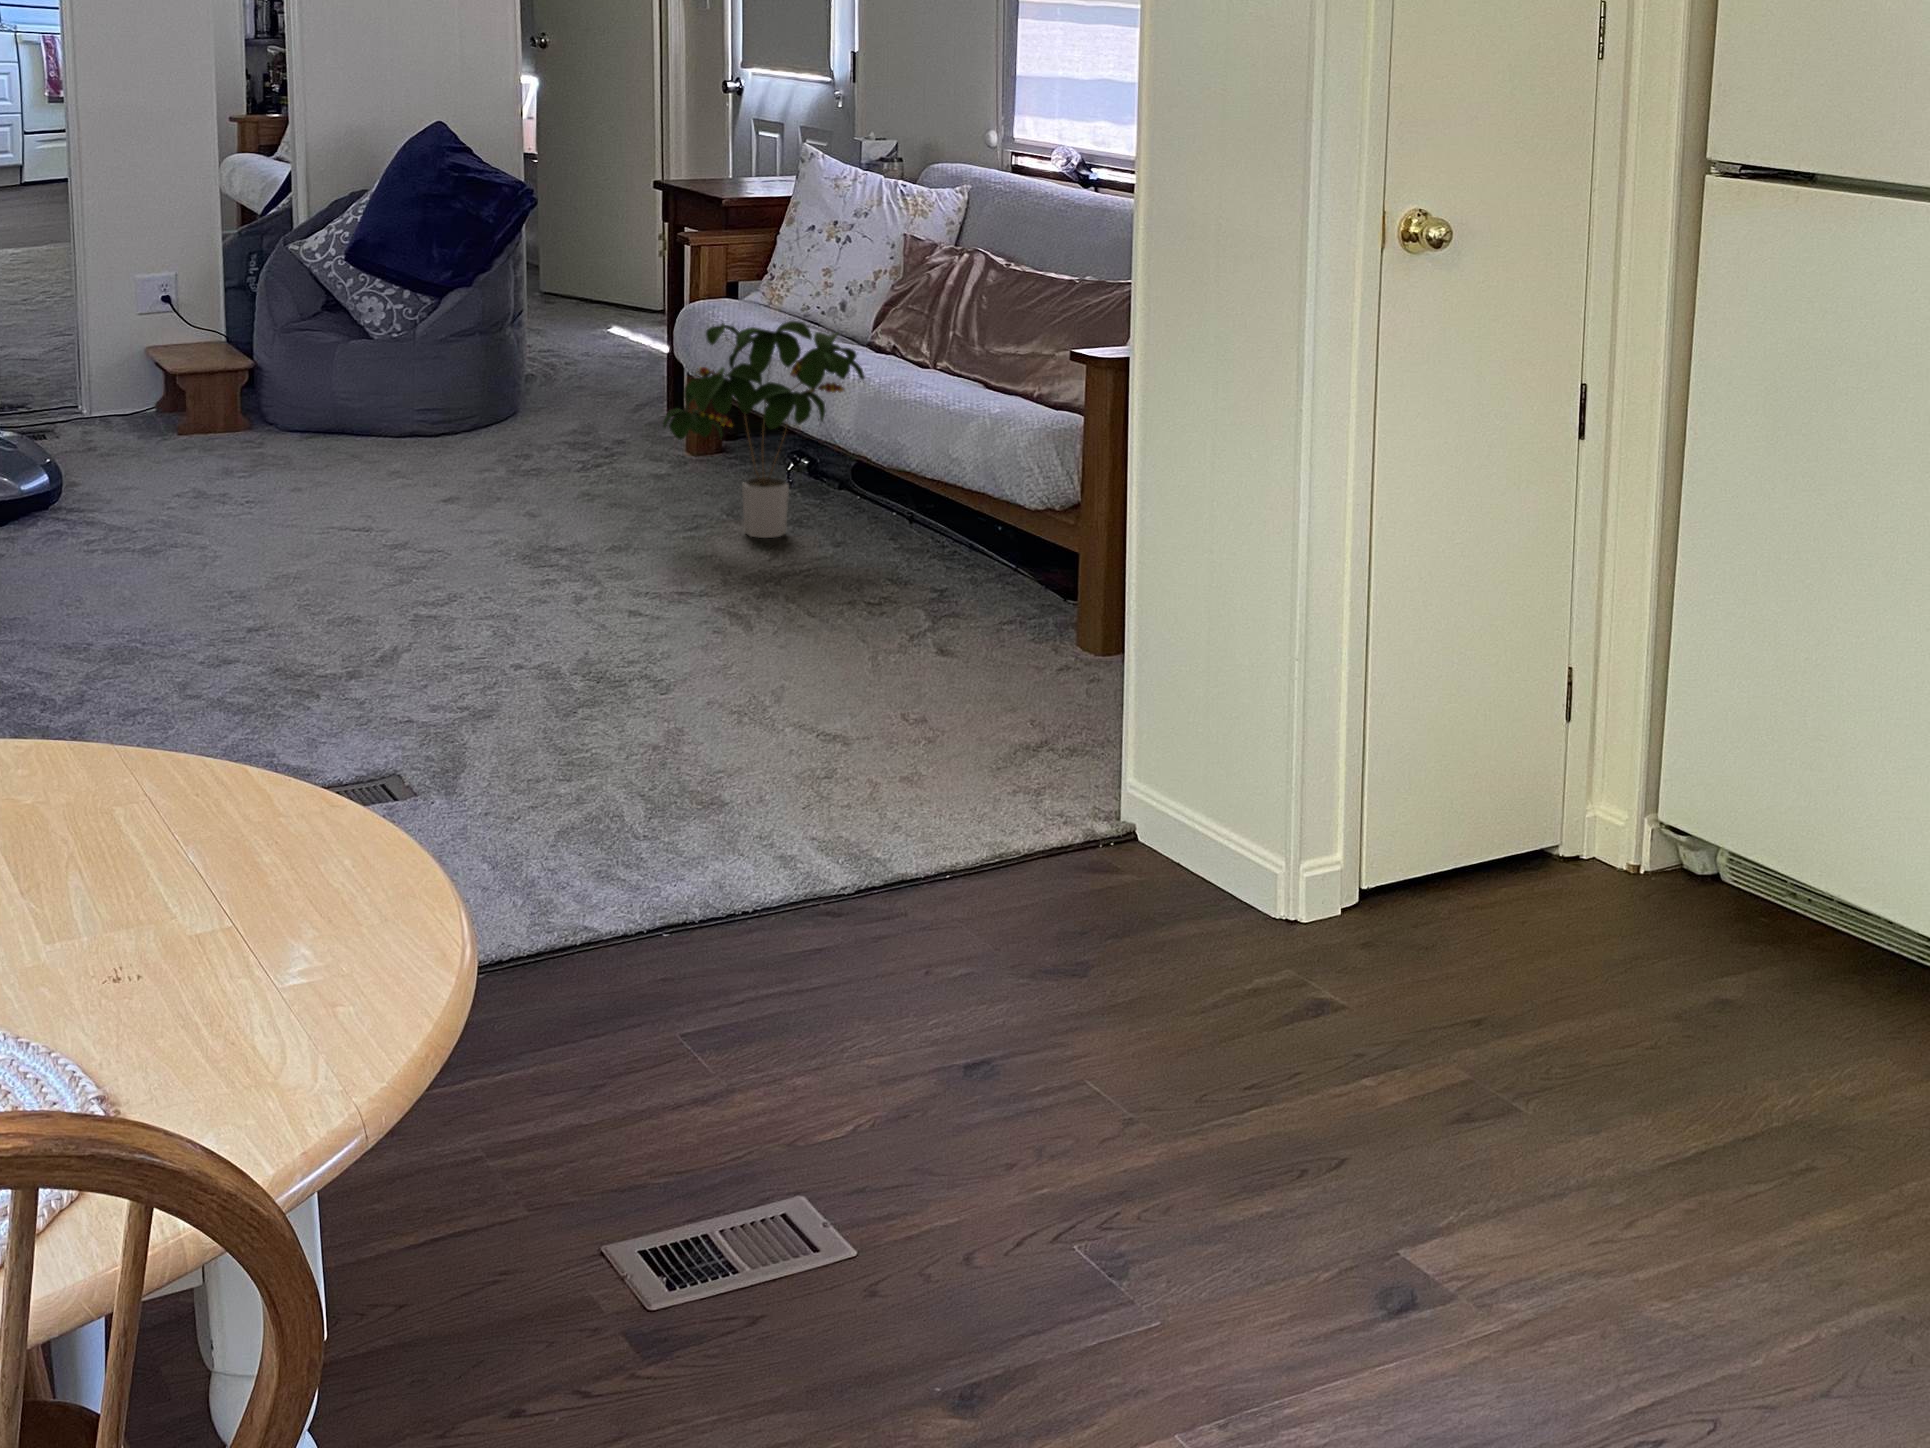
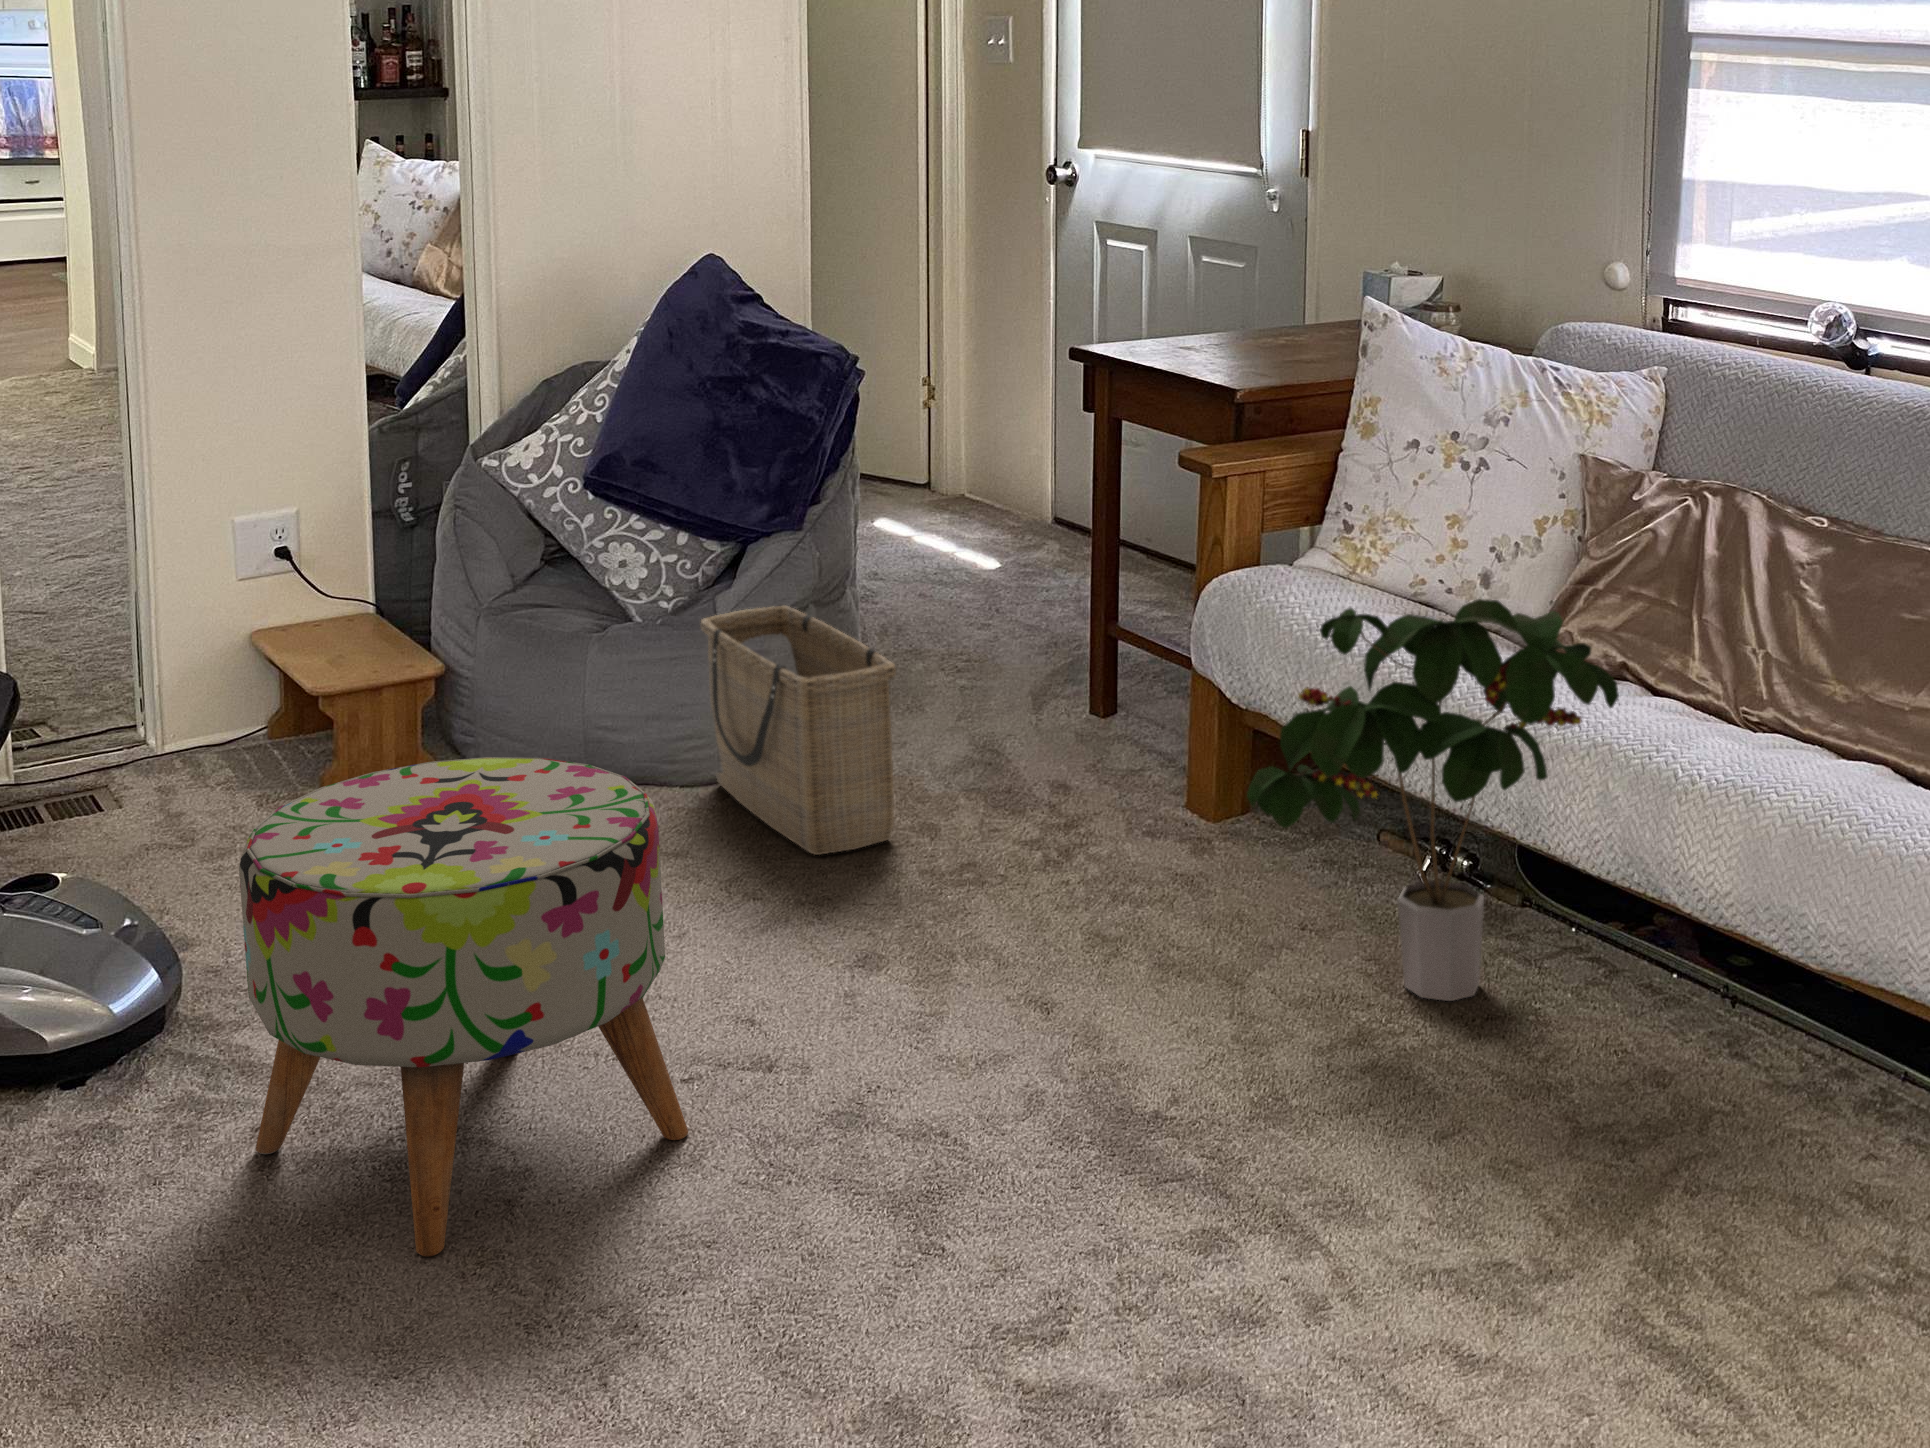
basket: none [410,338,510,473] -> present [700,606,896,855]
ottoman: none [110,374,336,594] -> present [239,757,688,1256]

